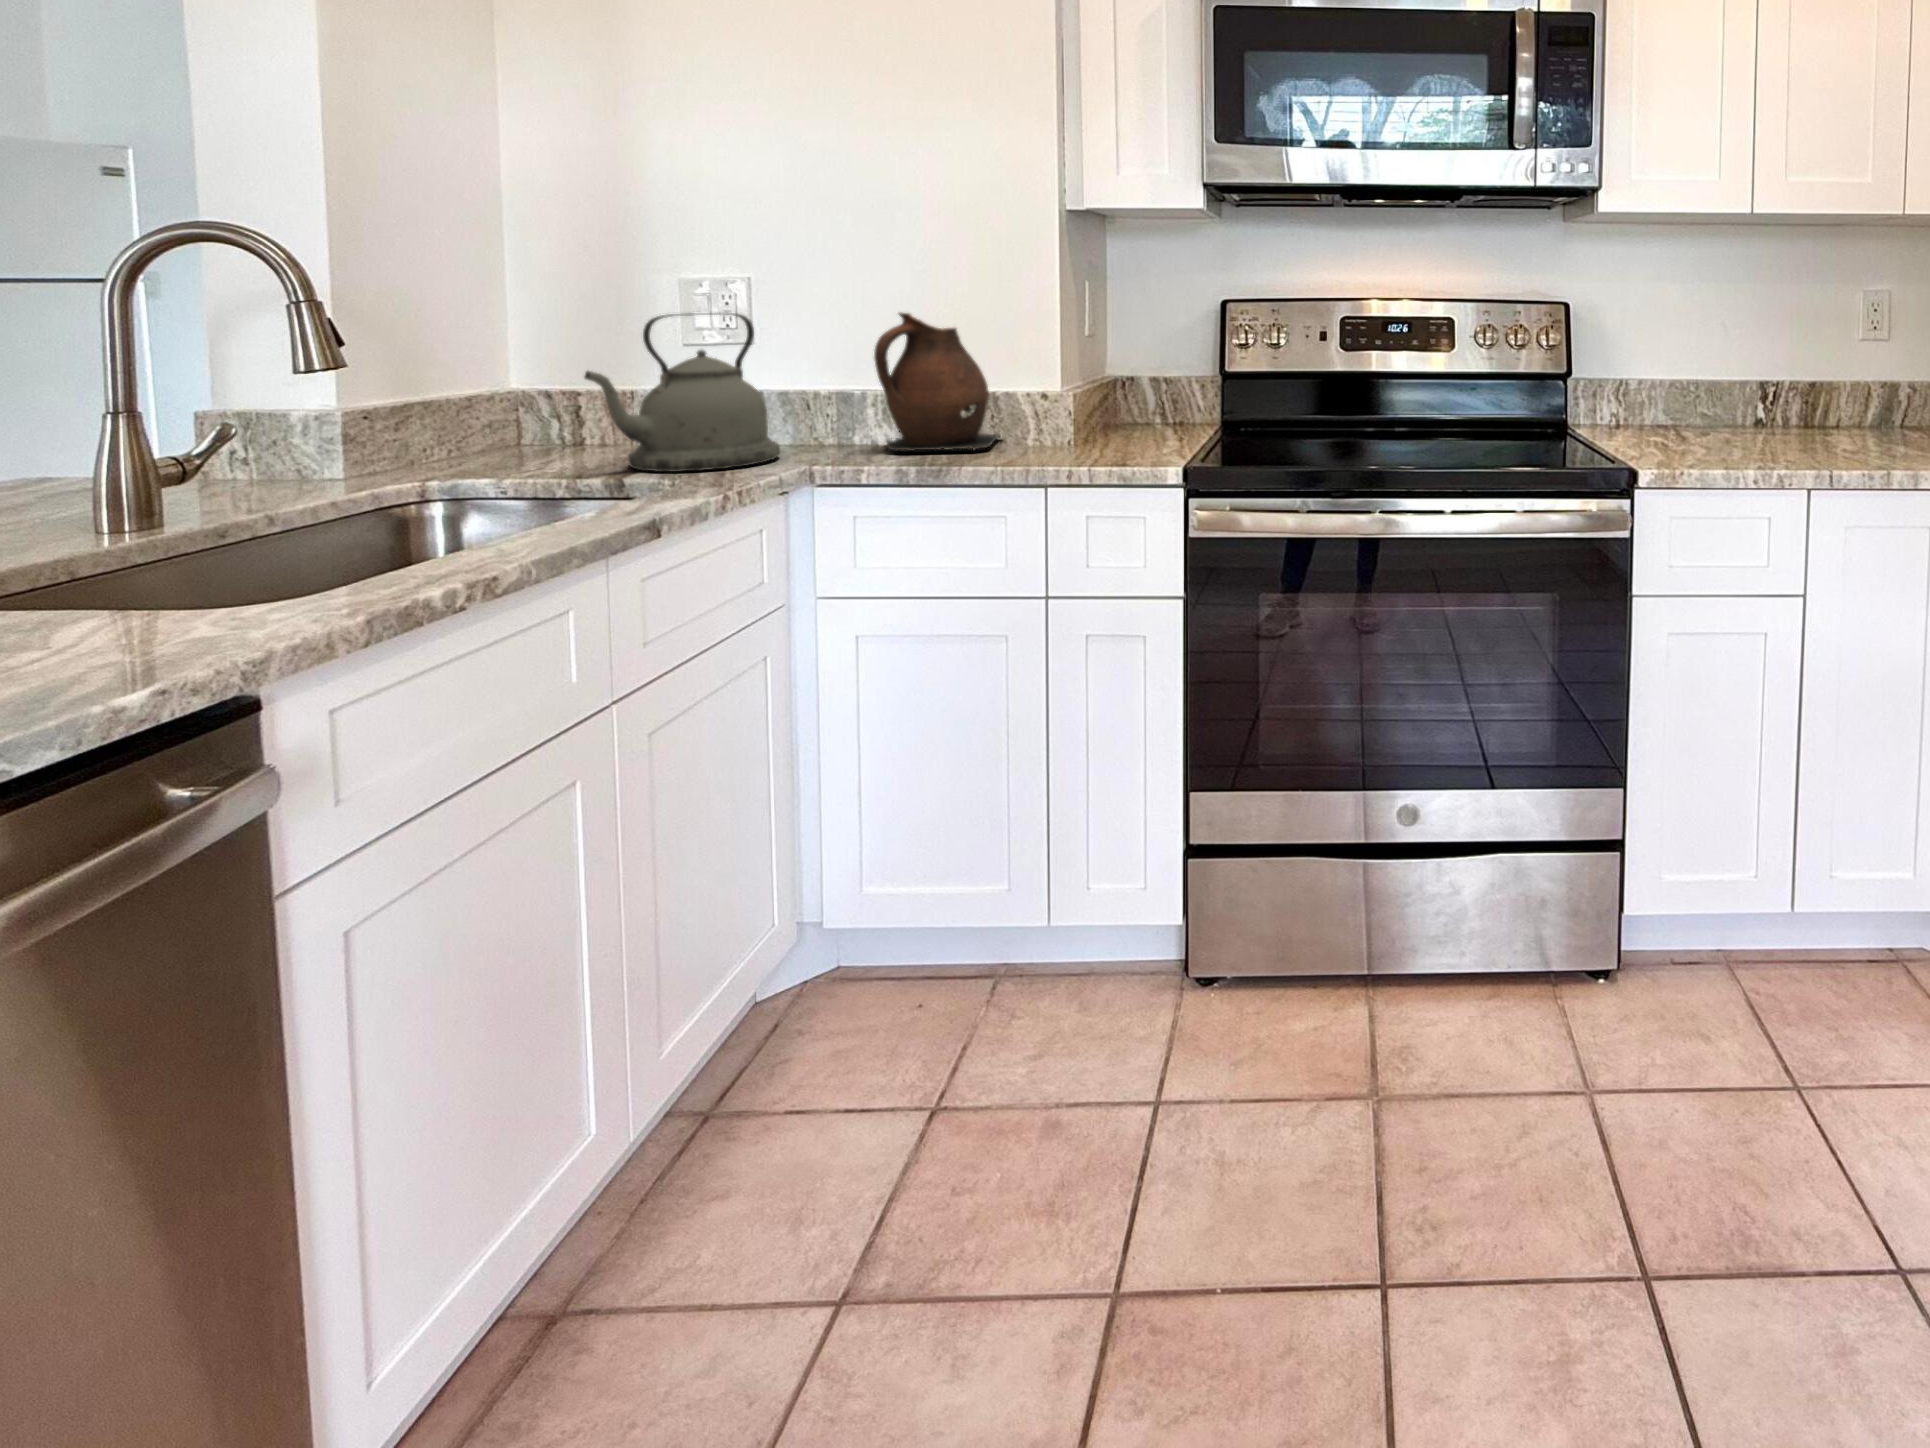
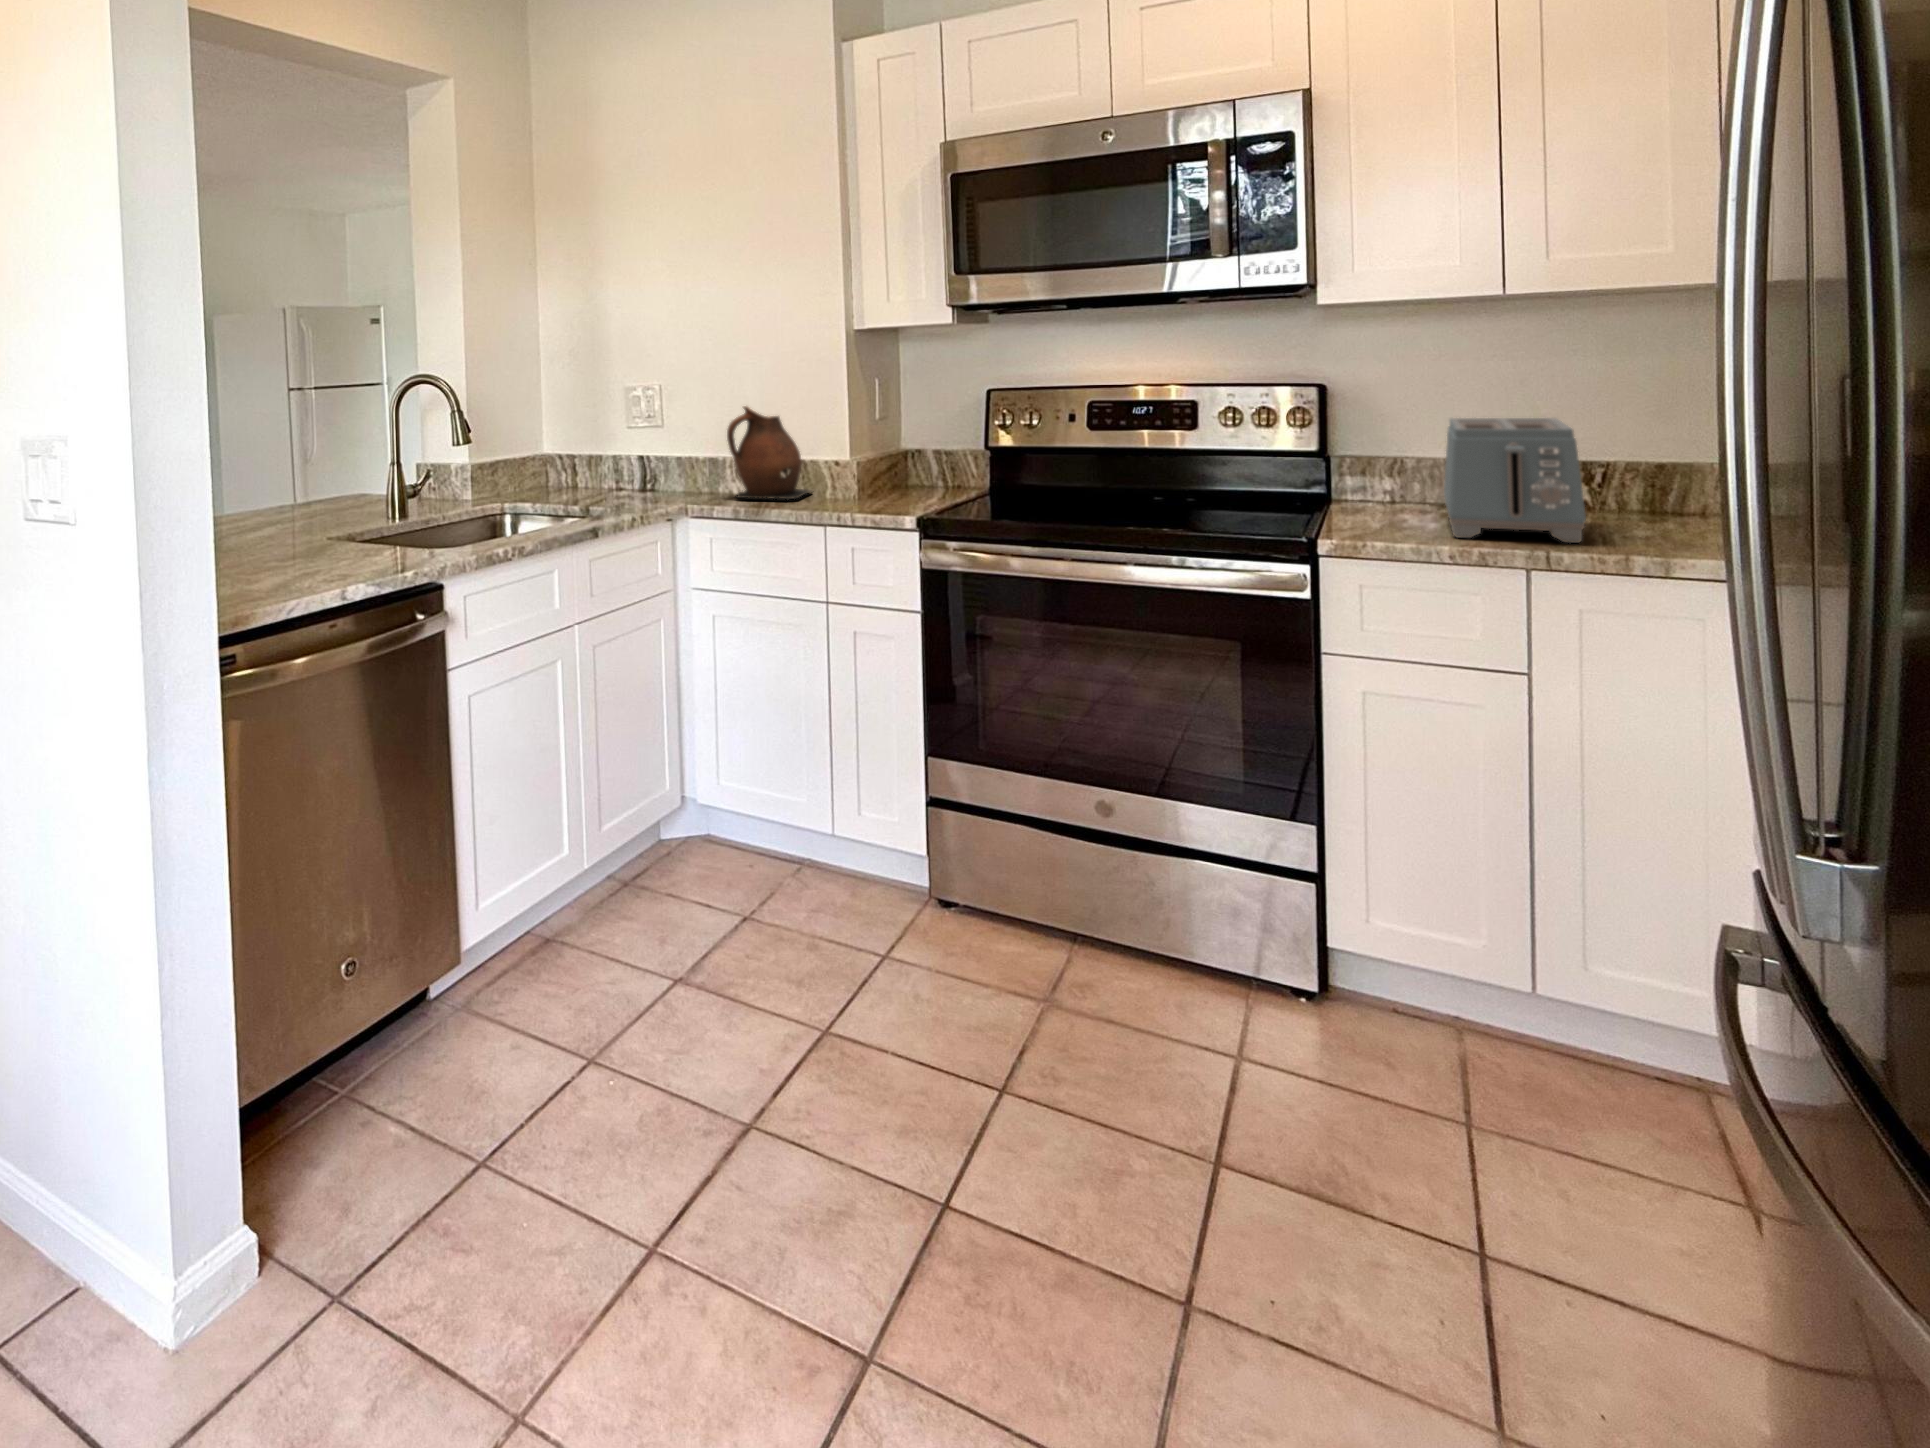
kettle: present [585,313,780,472] -> none [572,409,674,505]
toaster: none [1681,339,1833,459] -> present [1444,418,1586,543]

